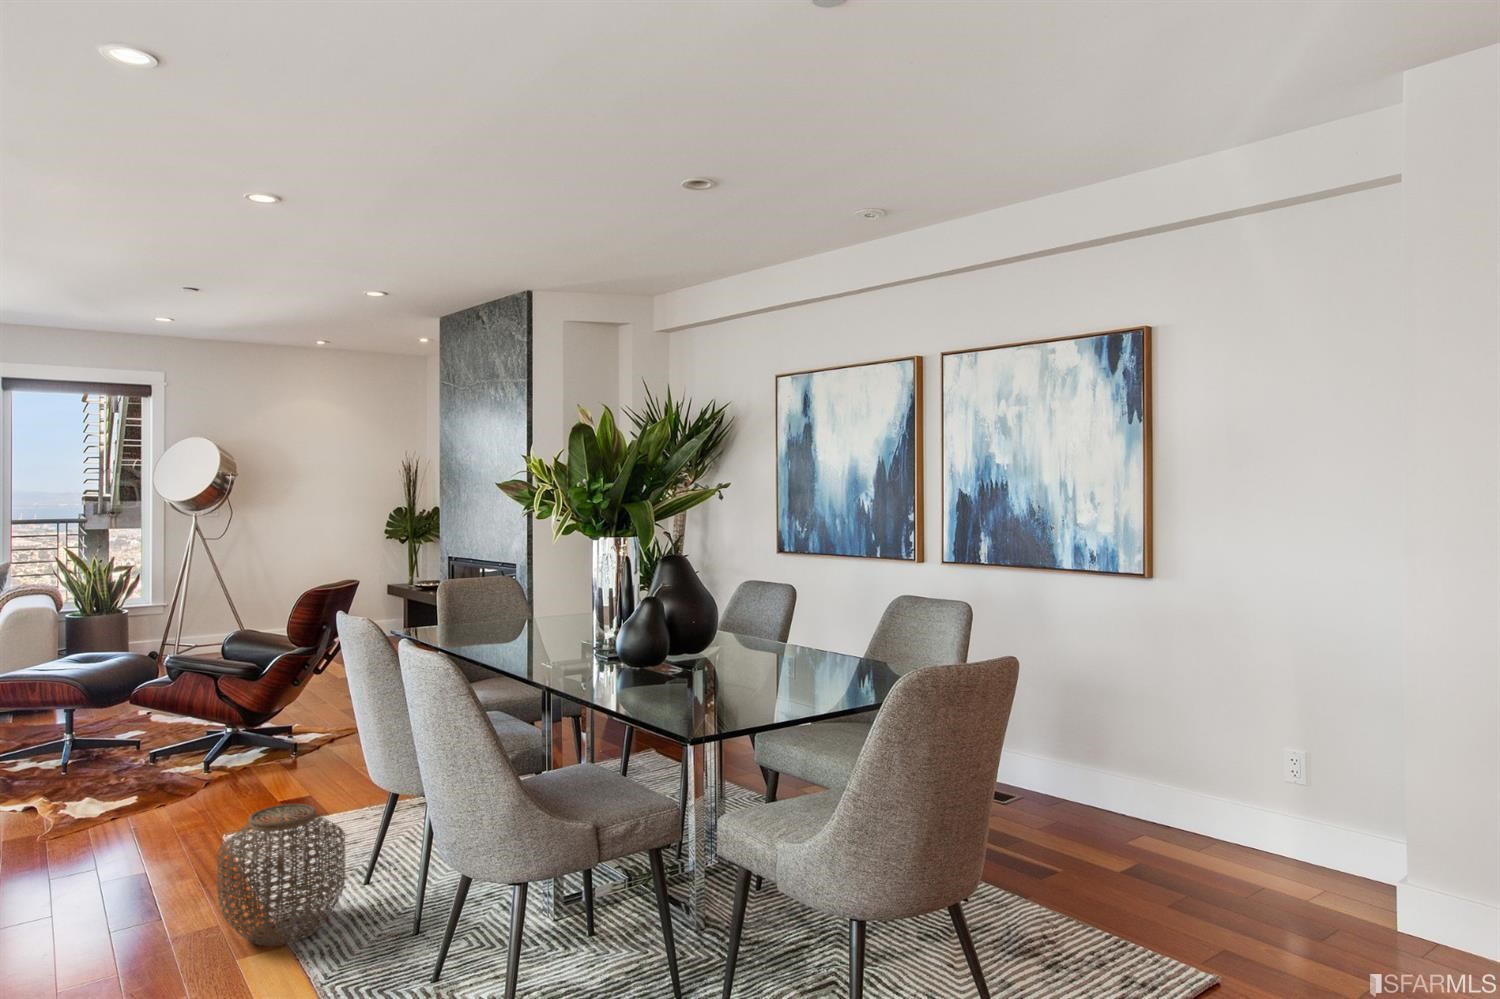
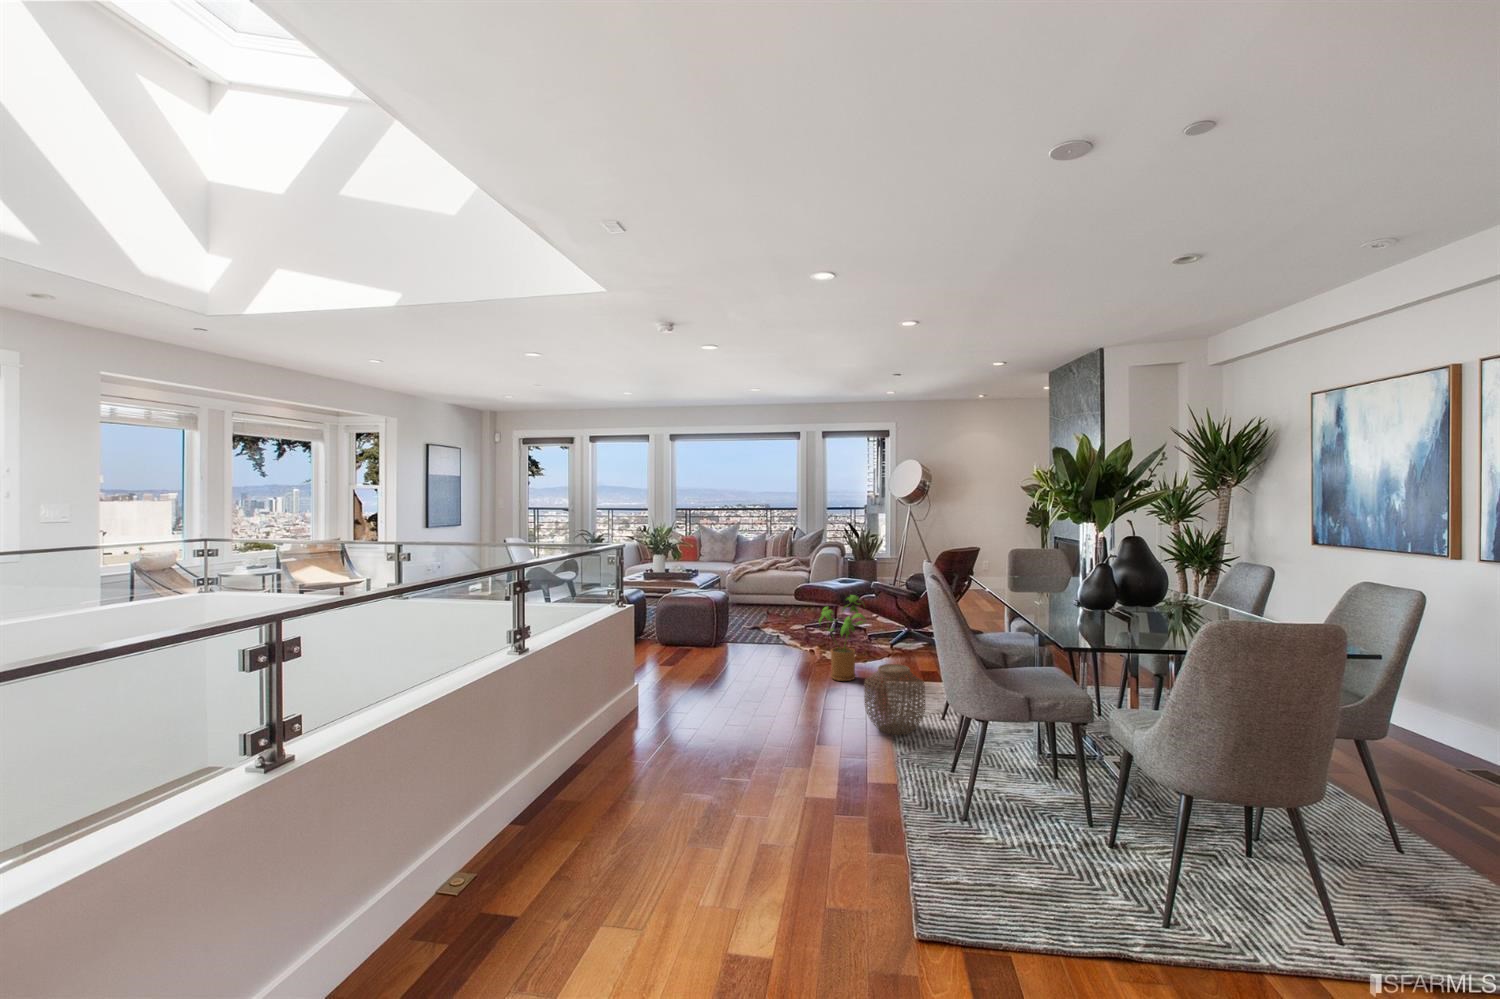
house plant: none [63,683,185,862] -> present [819,595,866,681]

